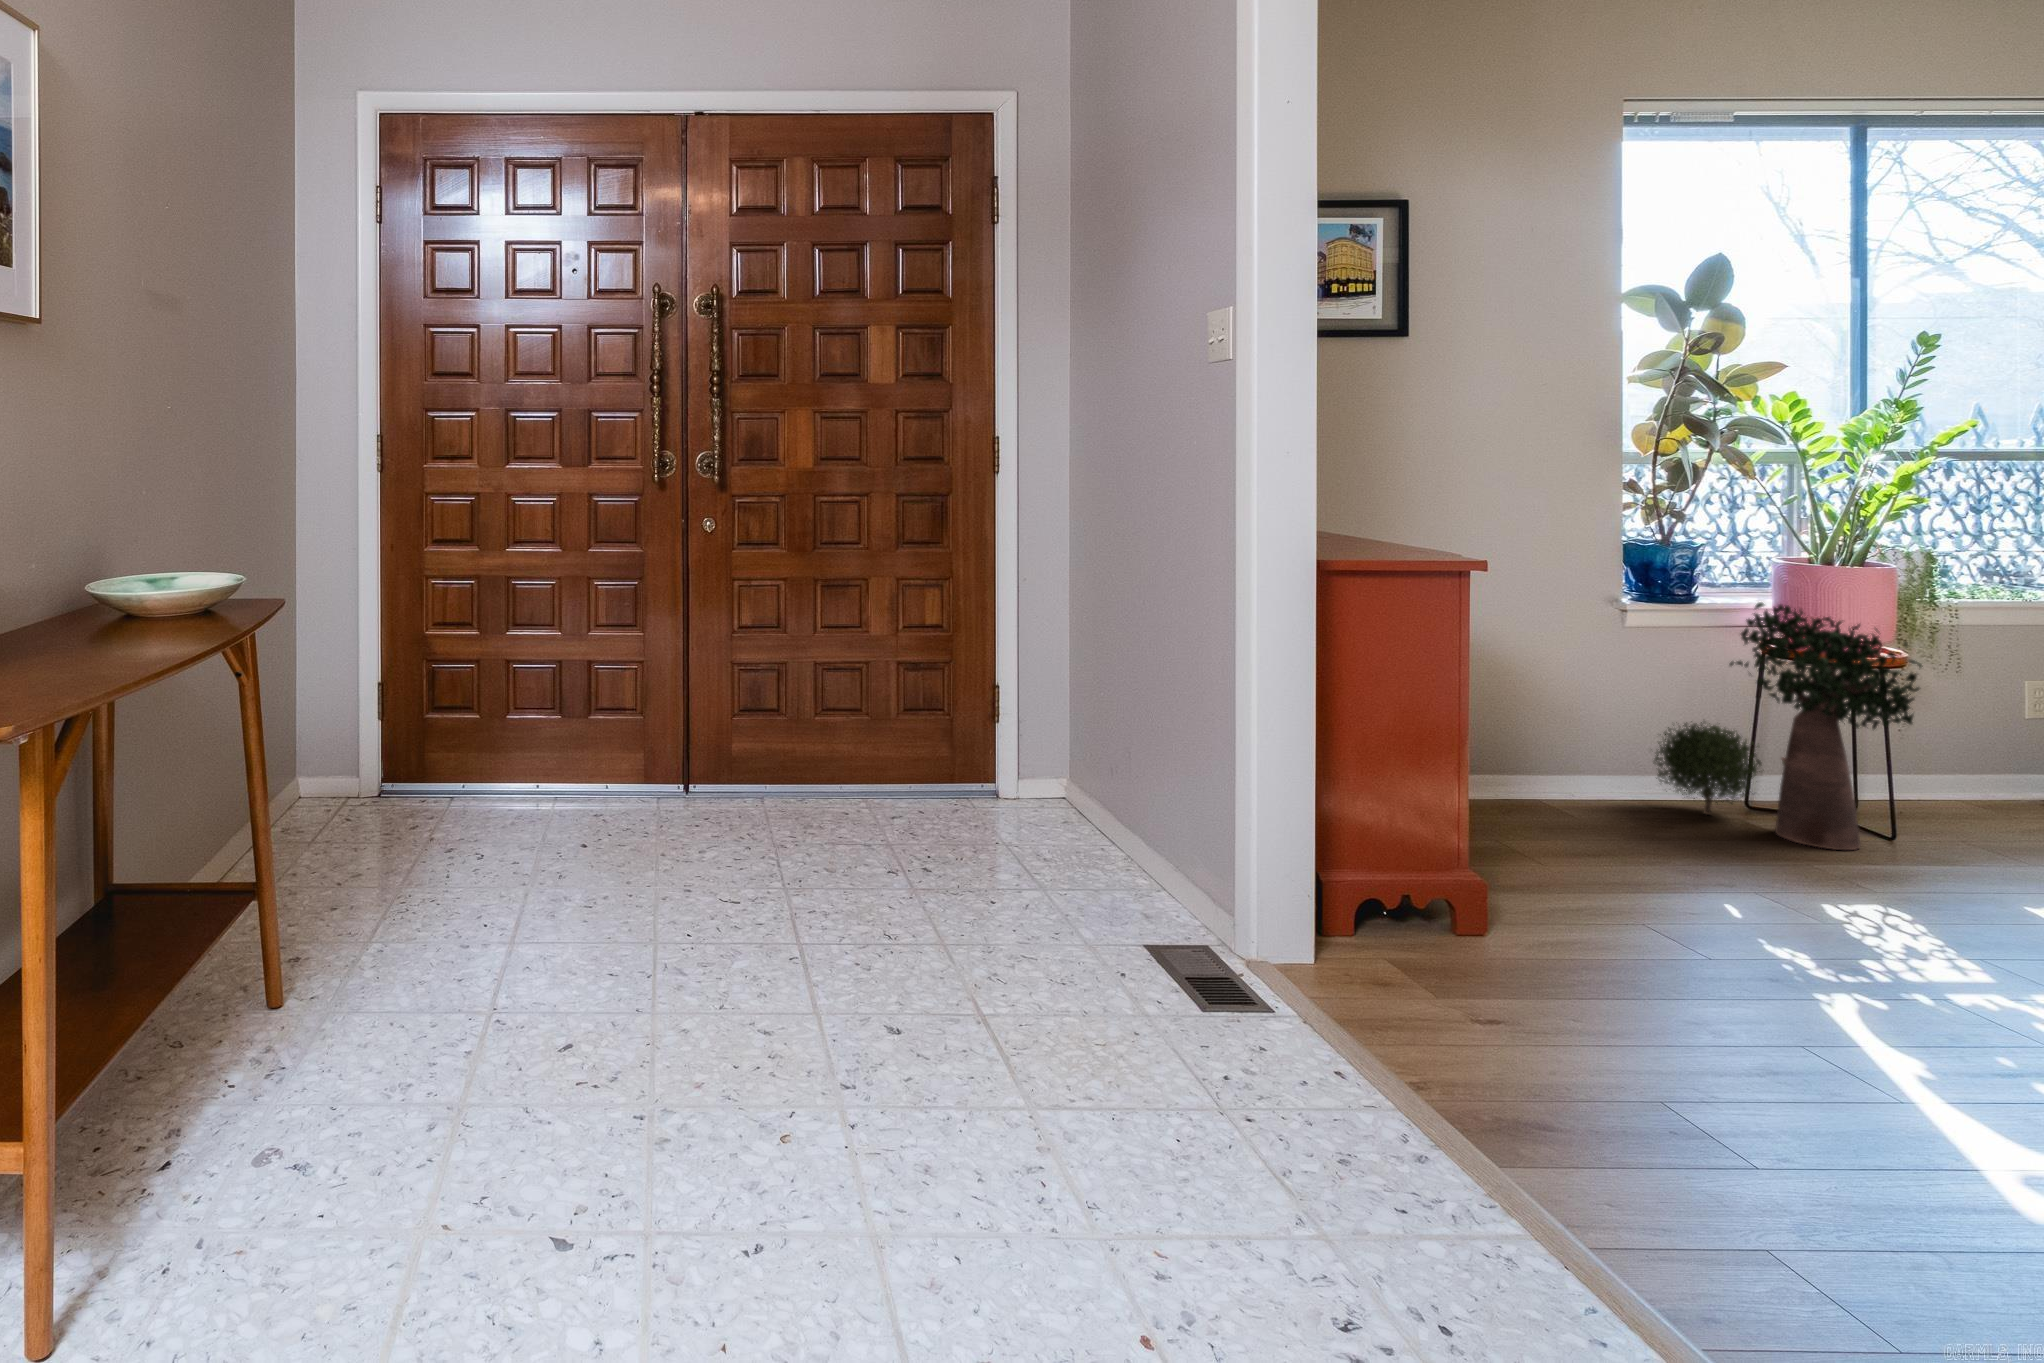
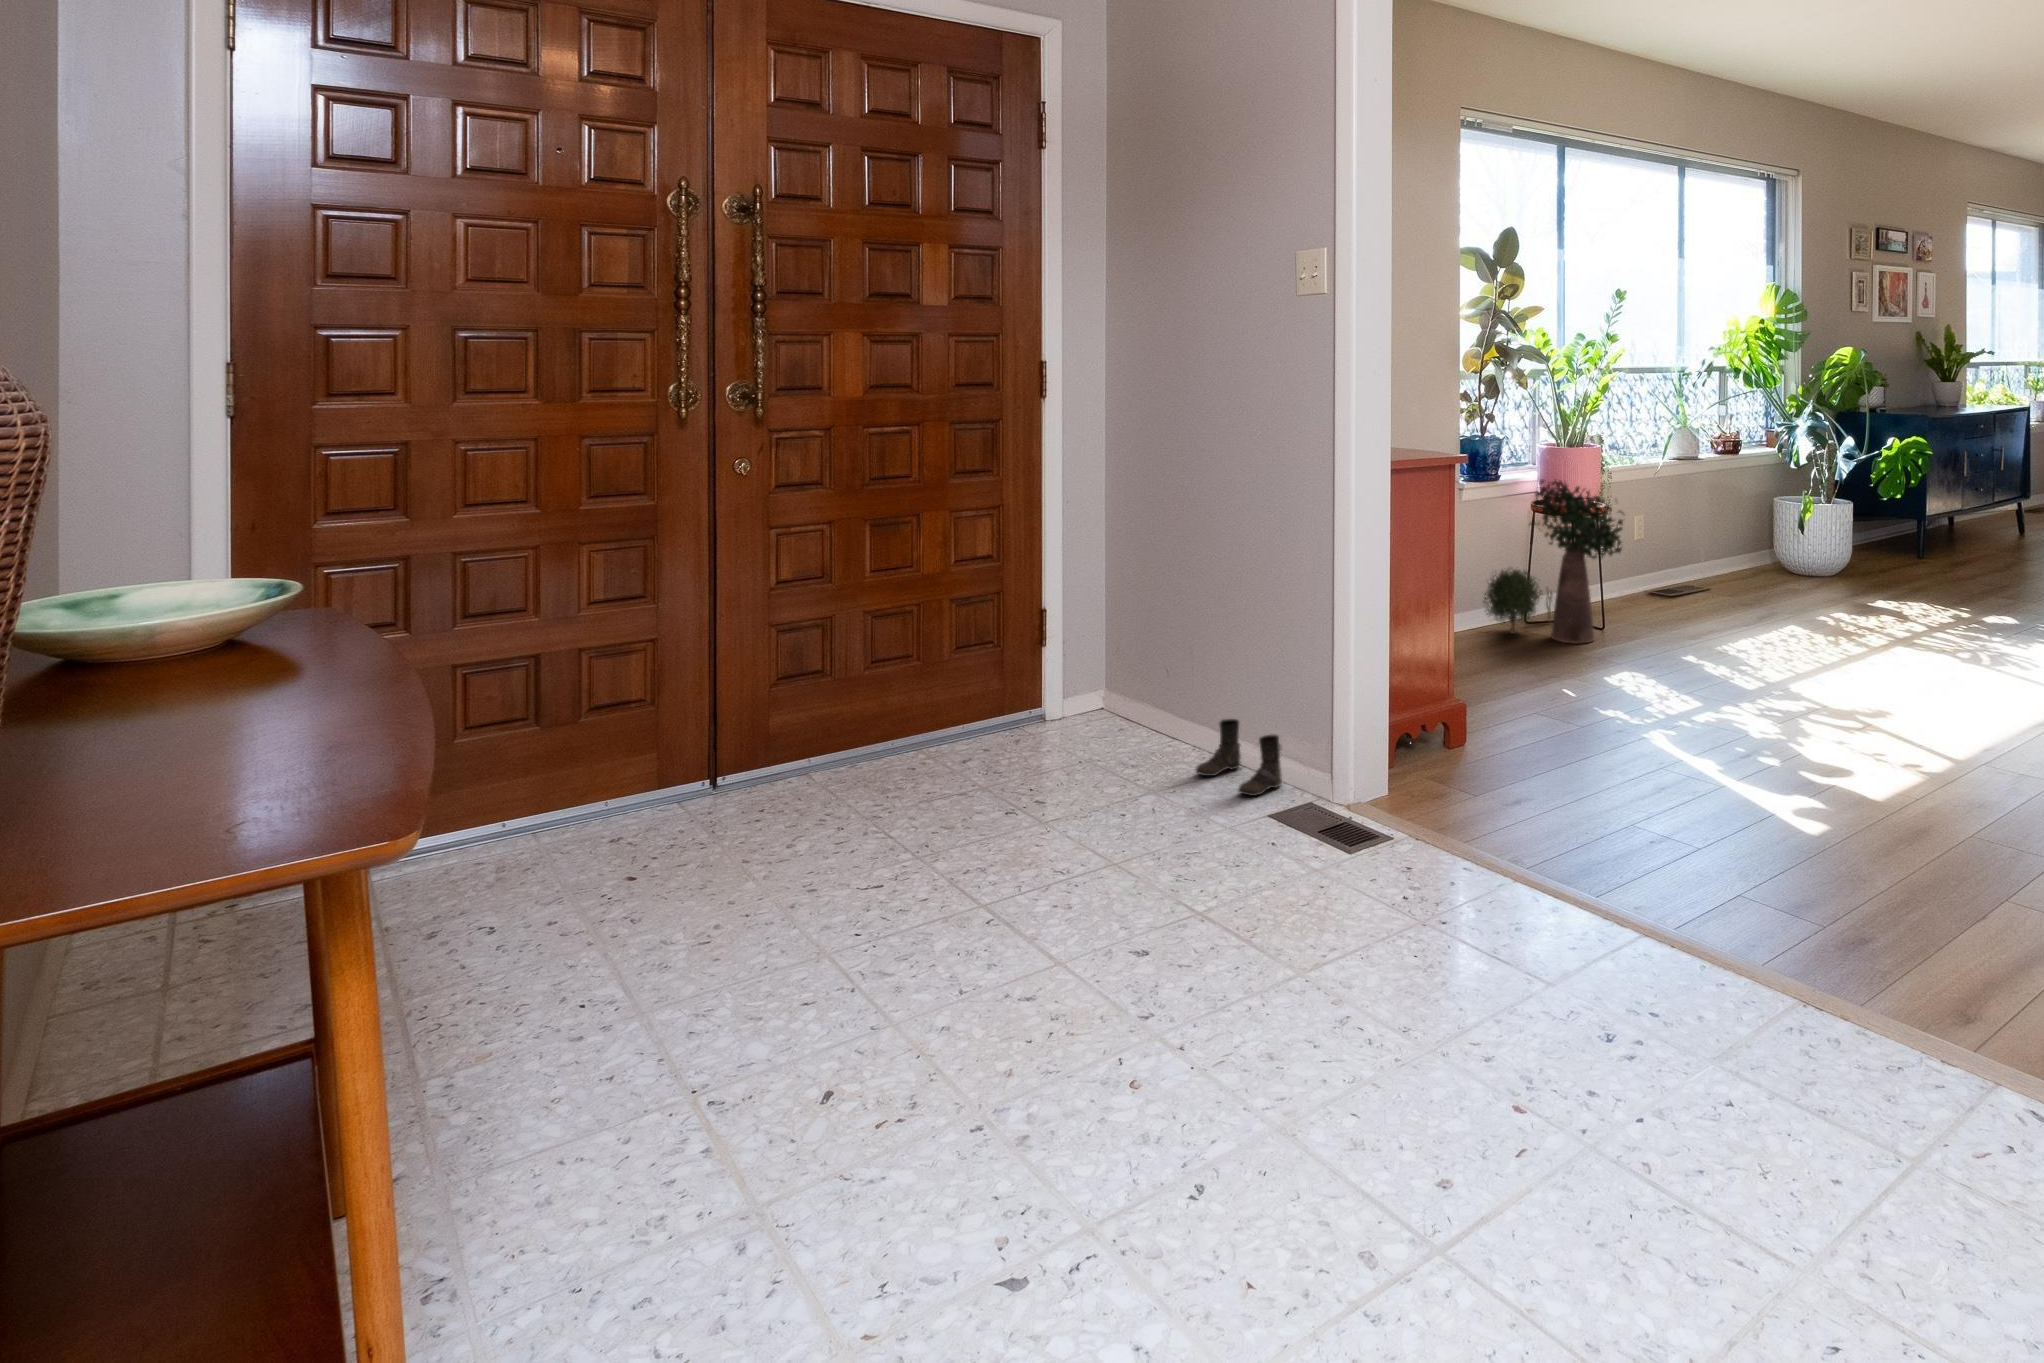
boots: none [1096,828,1187,920] -> present [1196,719,1282,796]

